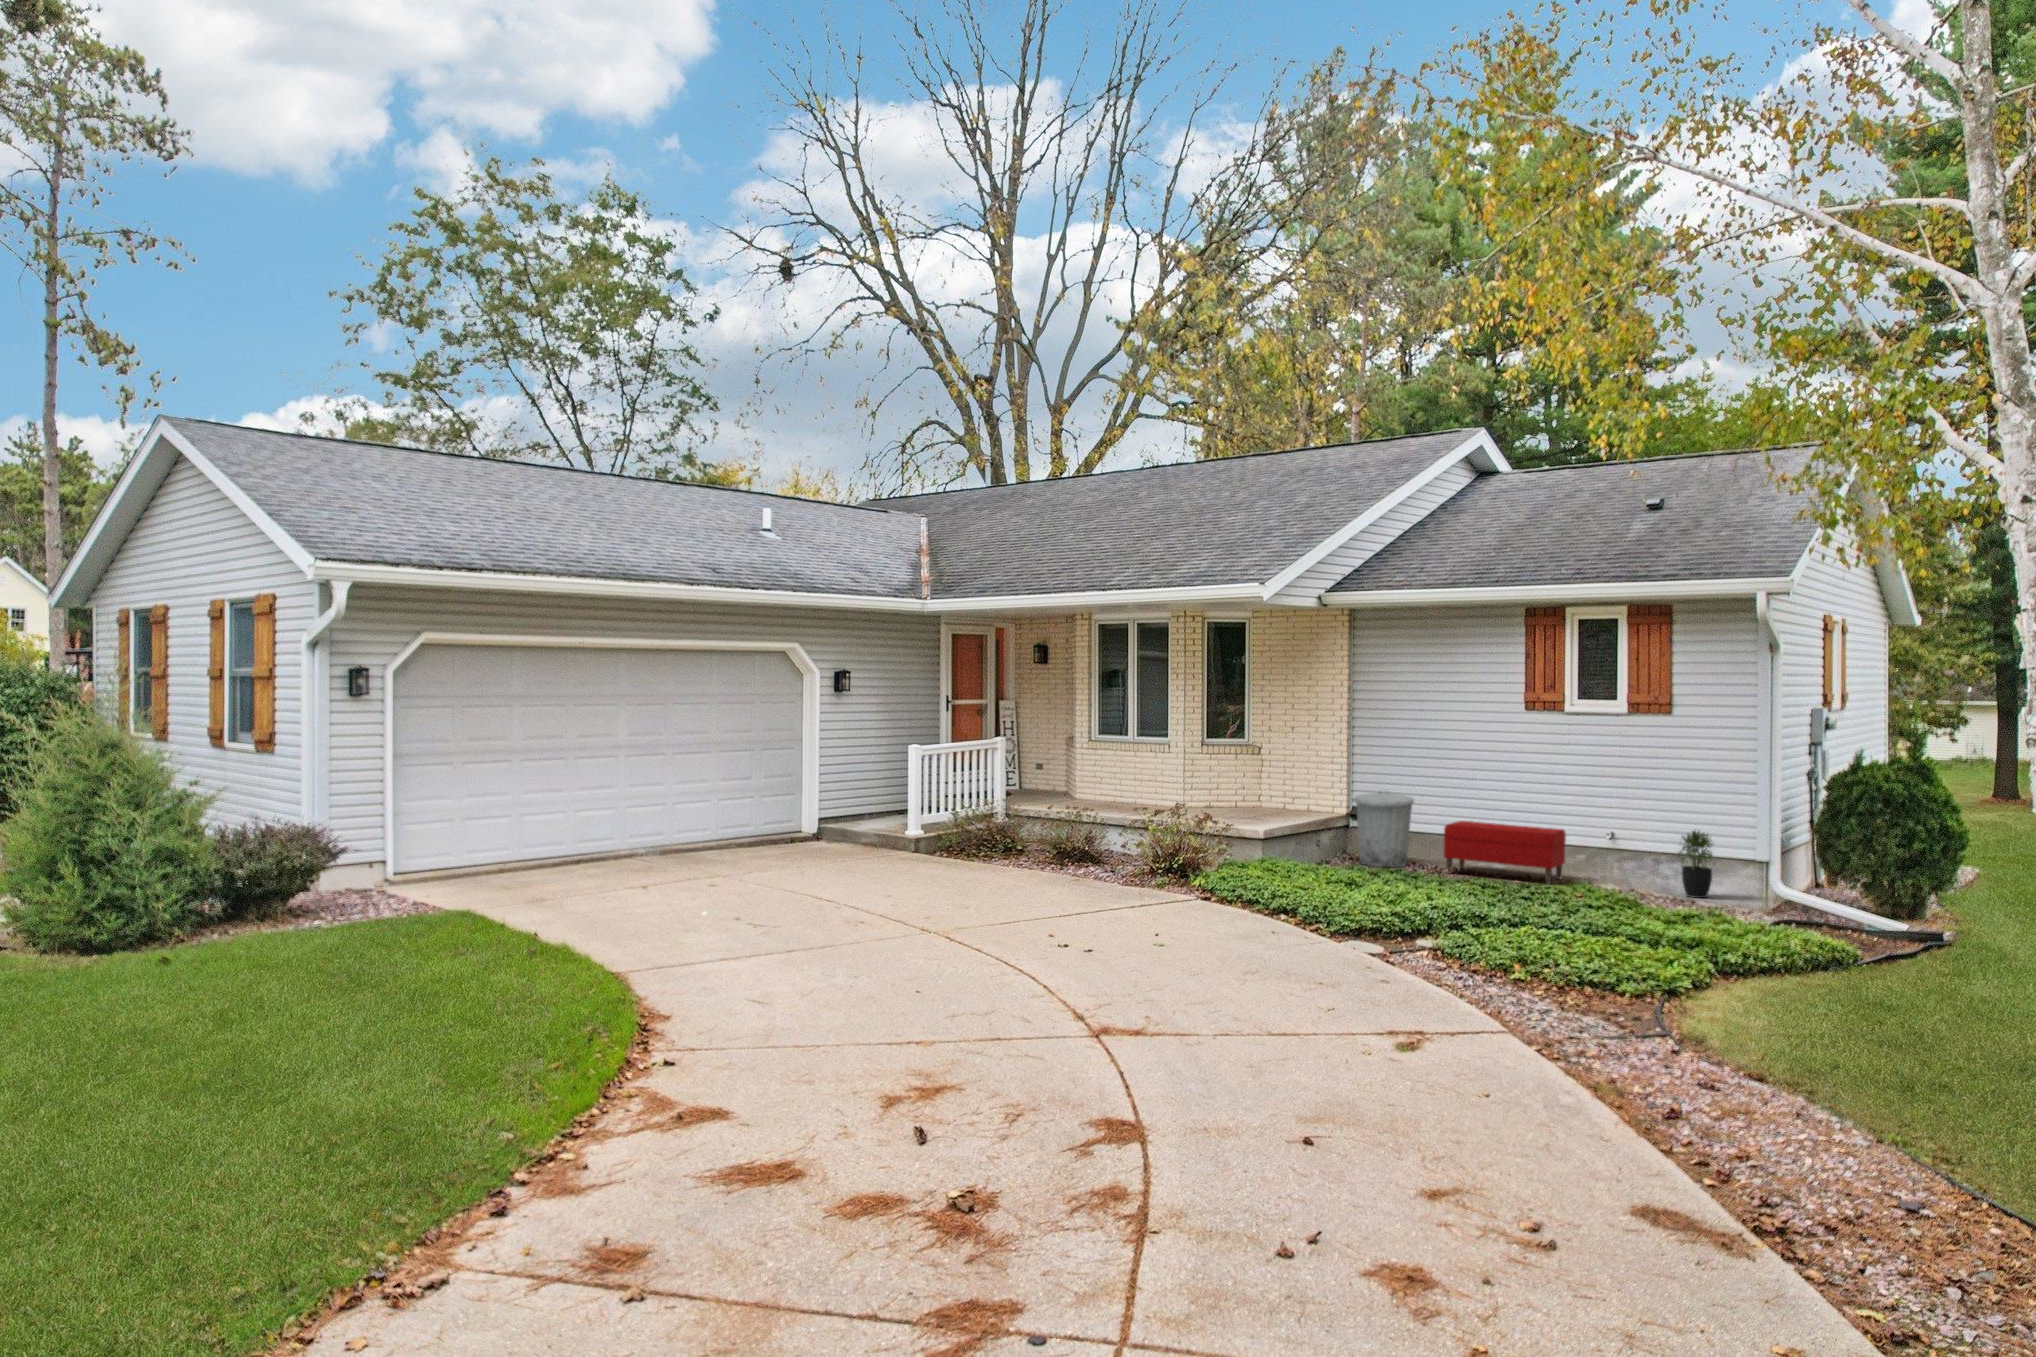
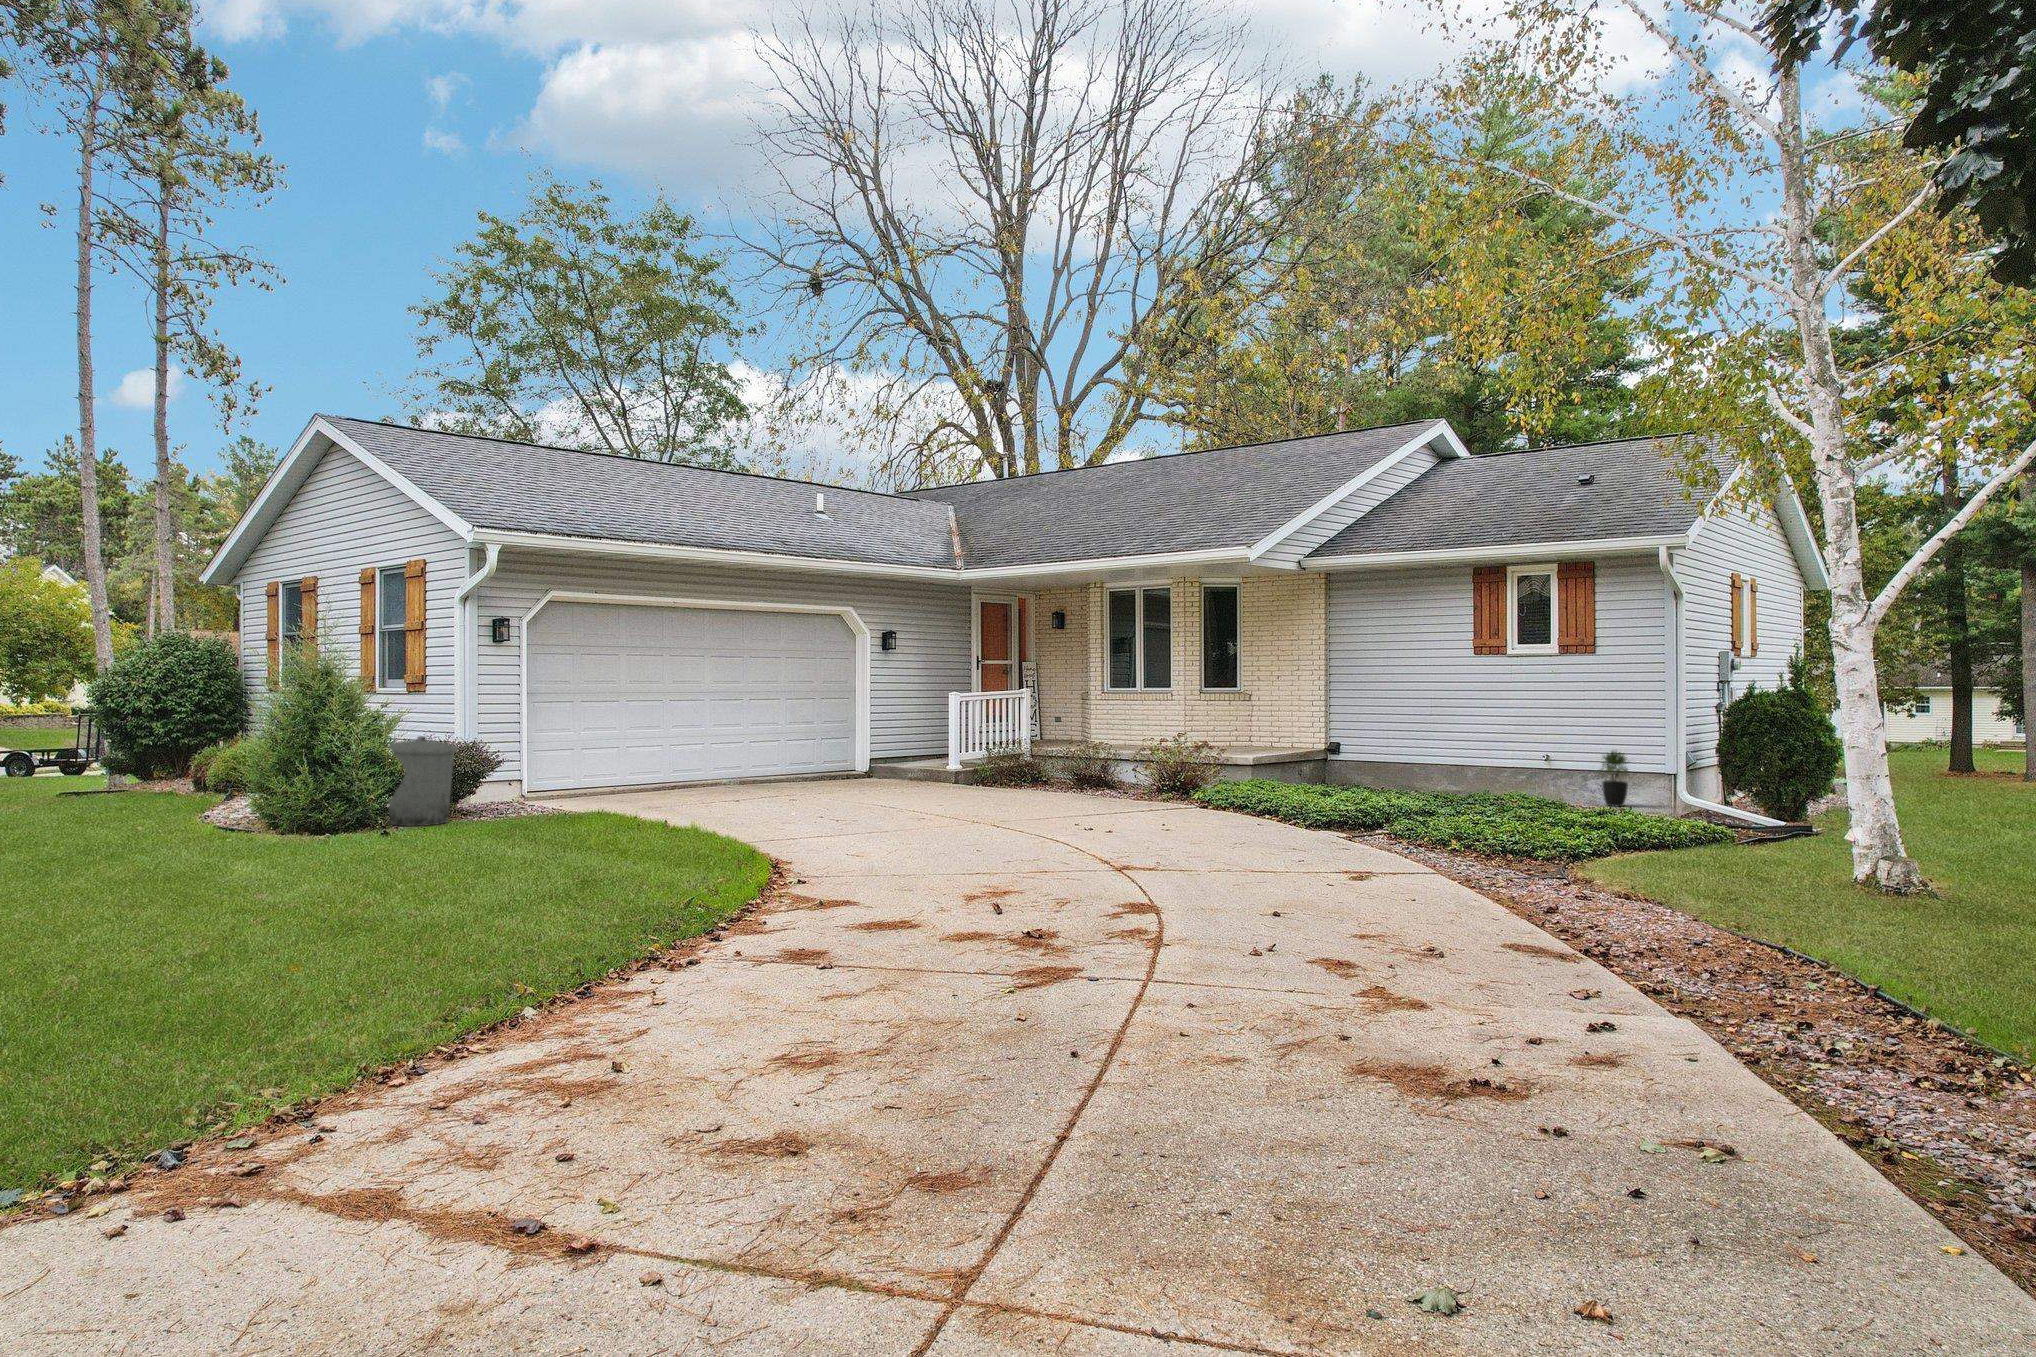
trash can: present [1354,791,1414,867] -> present [388,736,458,826]
bench: present [1444,821,1566,885] -> none [1405,750,1507,799]

